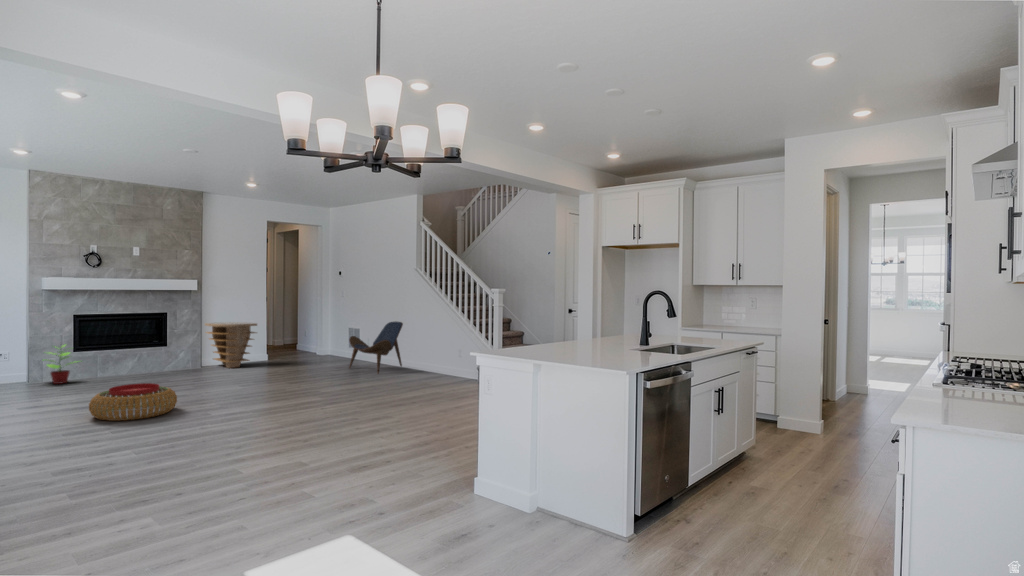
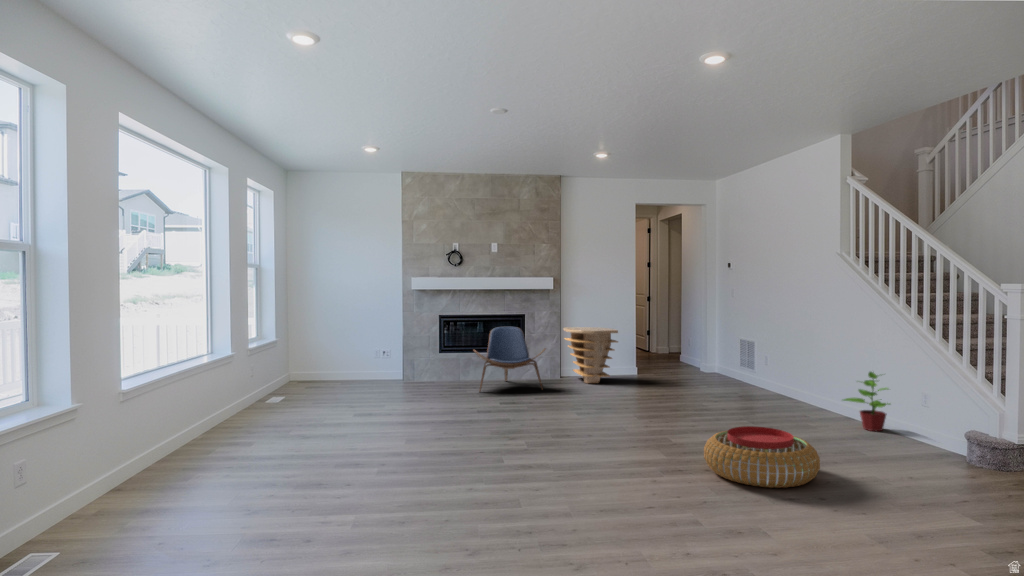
lounge chair: present [349,321,403,374] -> present [474,326,545,392]
potted plant: present [47,351,73,384] -> present [843,372,890,431]
pouf: present [89,383,177,421] -> present [704,426,820,488]

